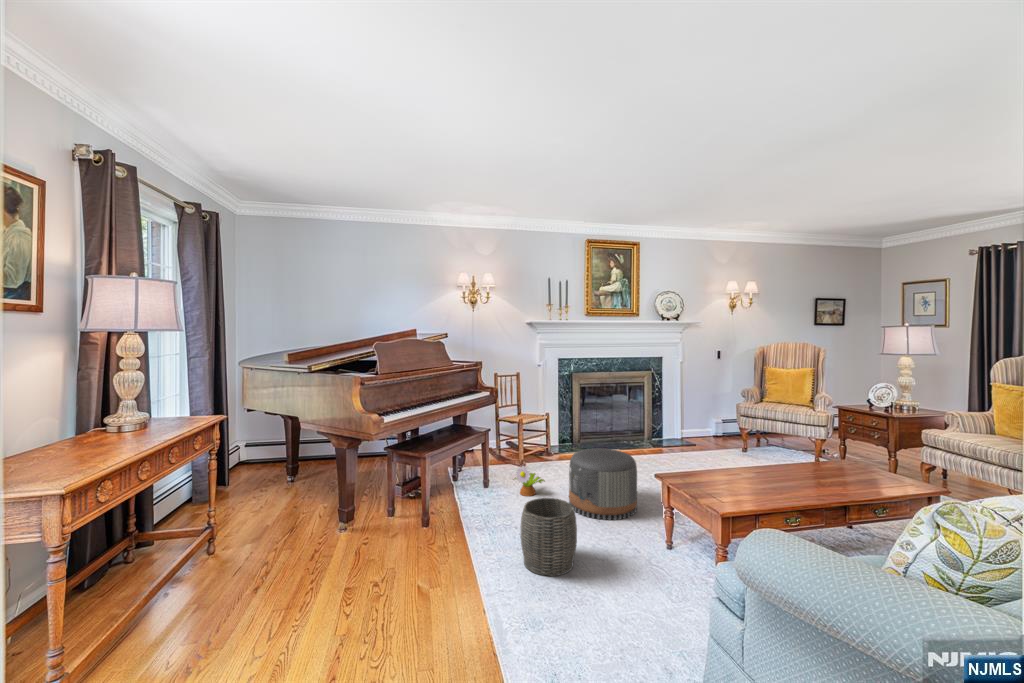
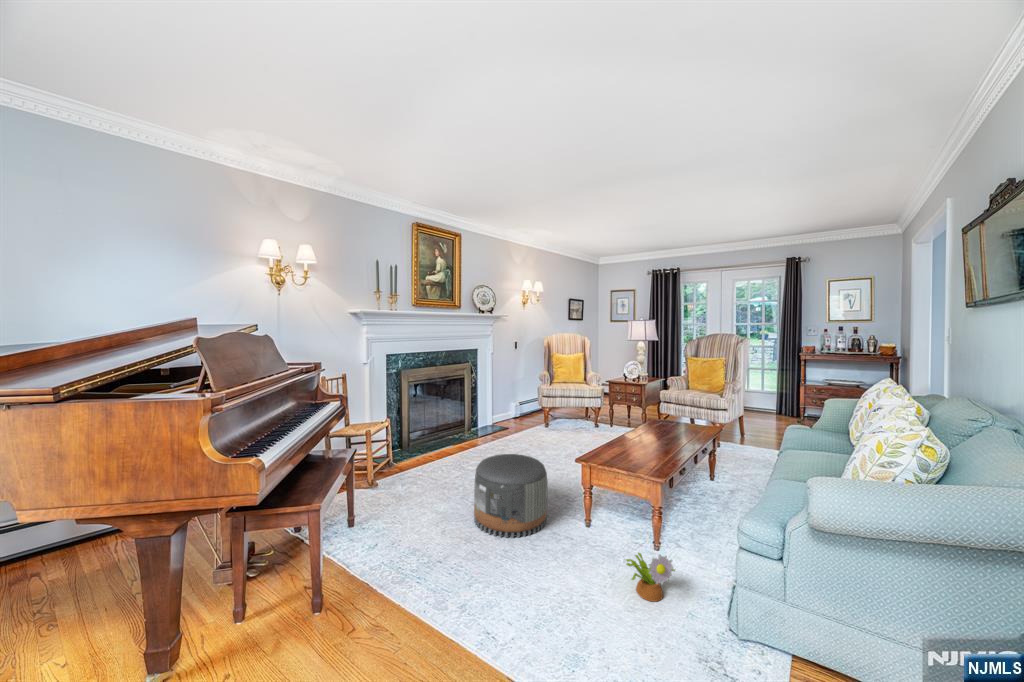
decorative plant: present [515,466,545,496] -> present [626,553,675,602]
woven basket: present [521,498,577,576] -> none [508,536,578,646]

